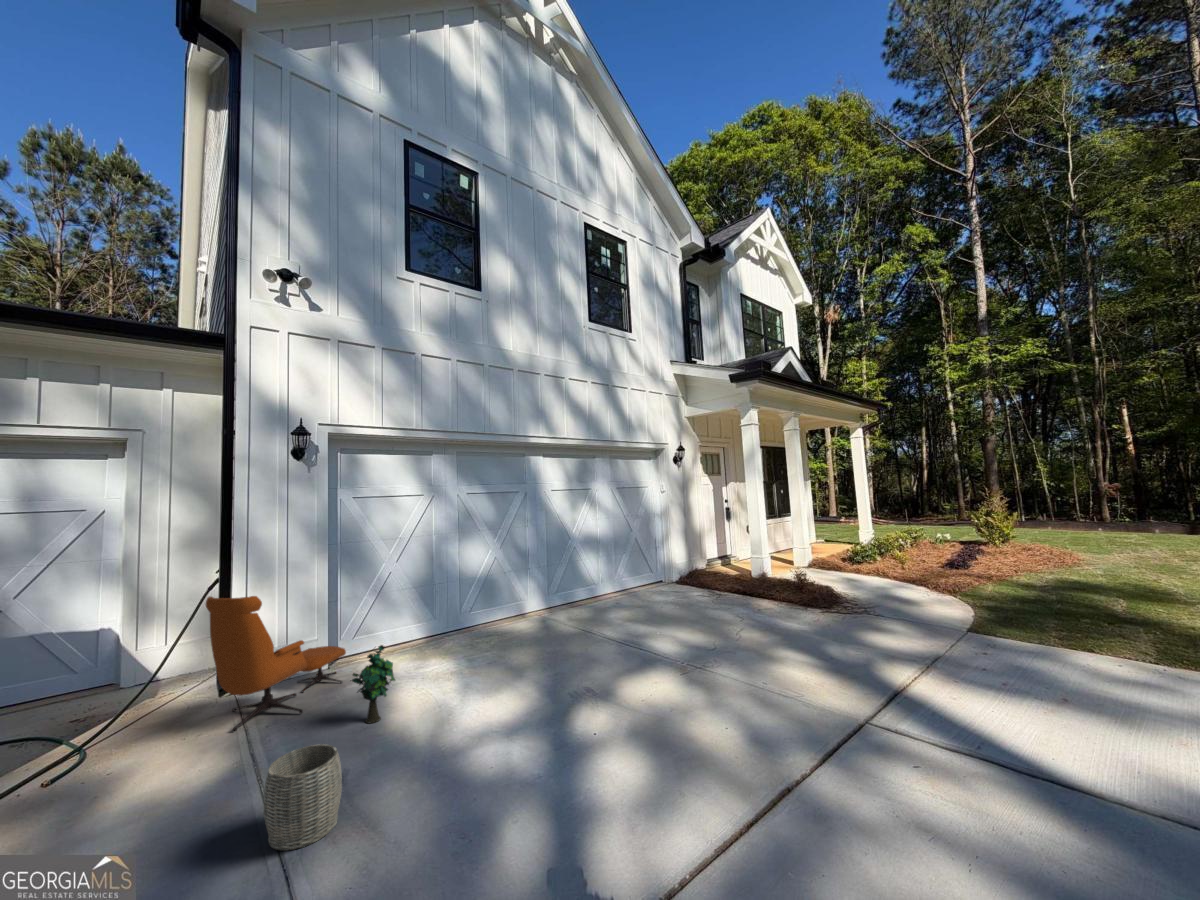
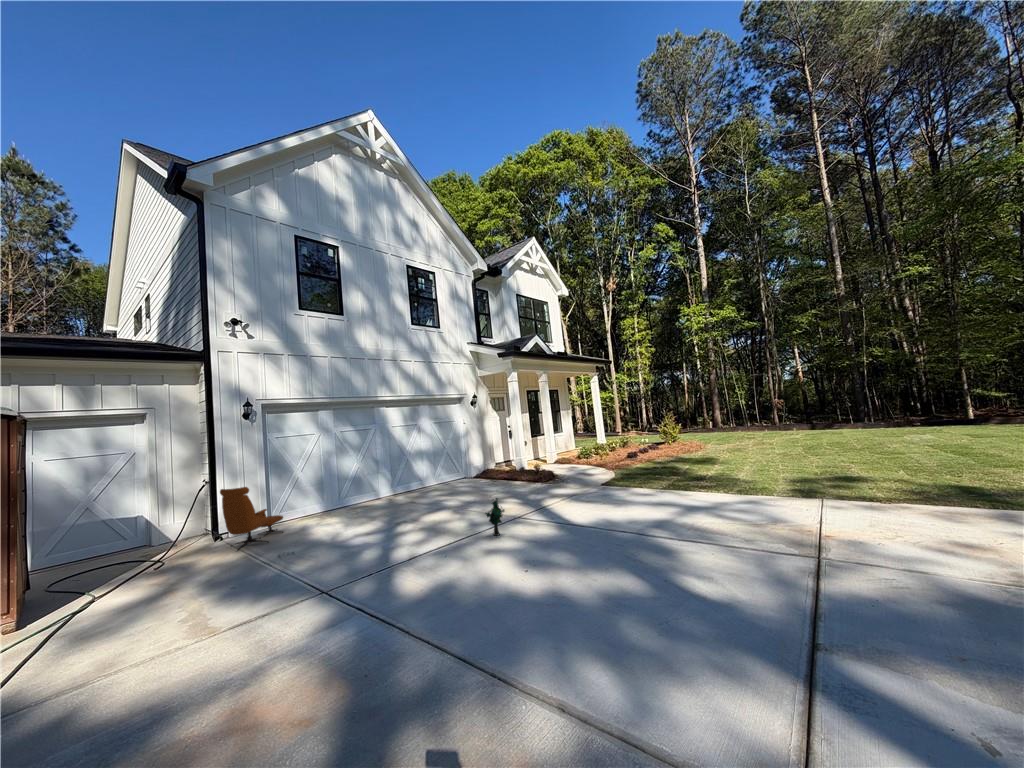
decorative plant: present [351,645,395,724] -> present [485,498,504,536]
woven basket: present [264,744,342,851] -> none [277,538,306,572]

